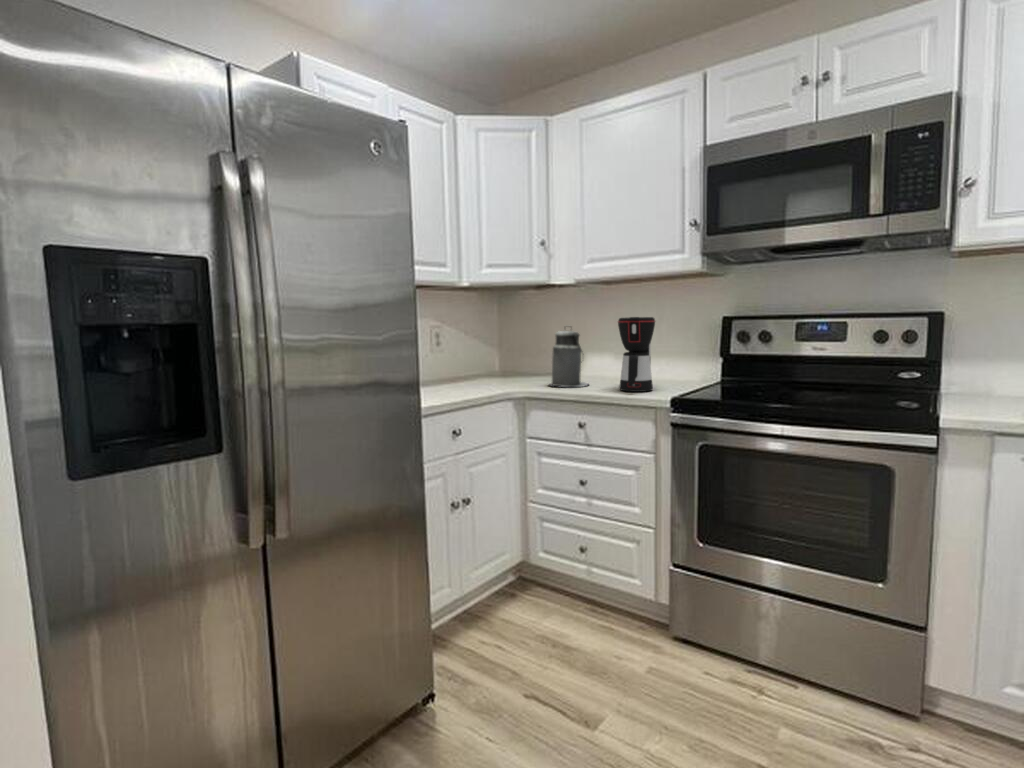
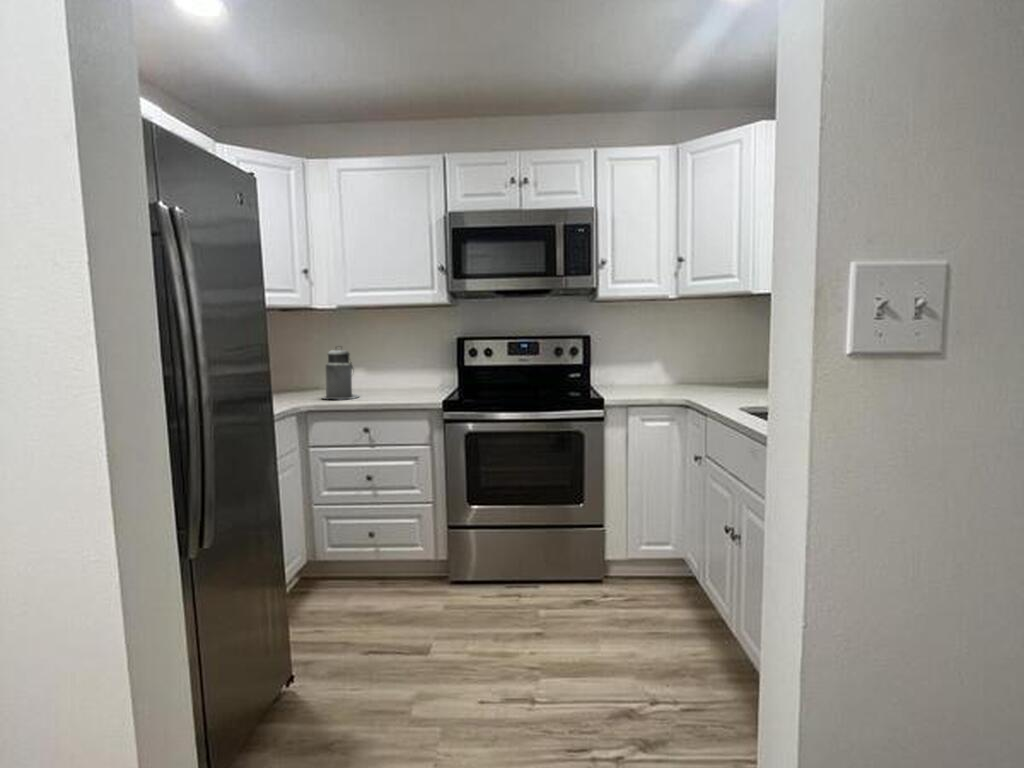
coffee maker: present [618,317,655,392] -> none [388,339,419,399]

